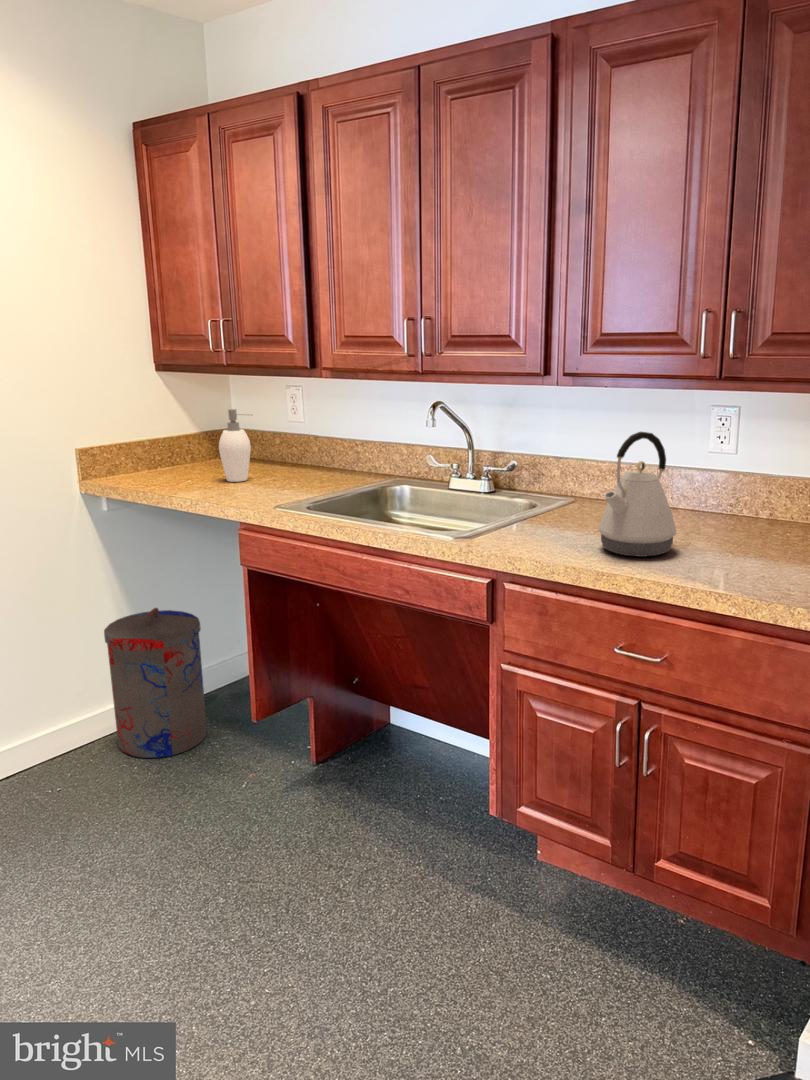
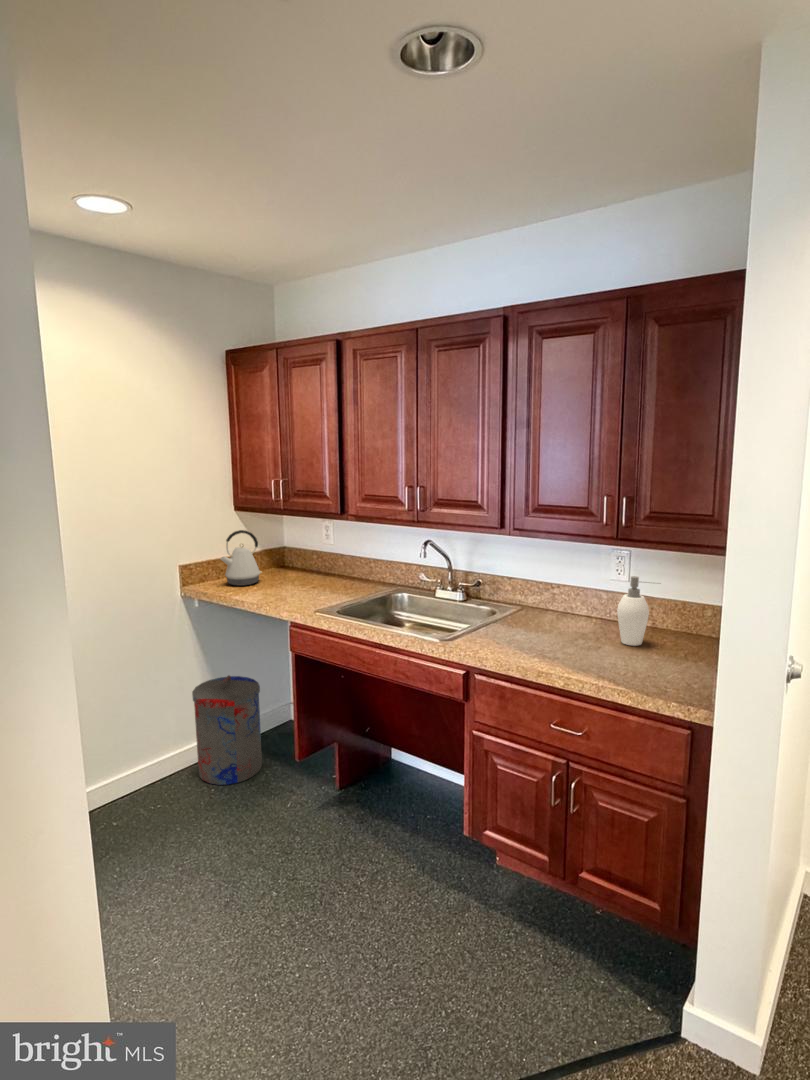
soap dispenser: present [219,409,251,482] -> present [617,576,649,646]
kettle: present [599,432,676,557] -> present [221,530,262,586]

